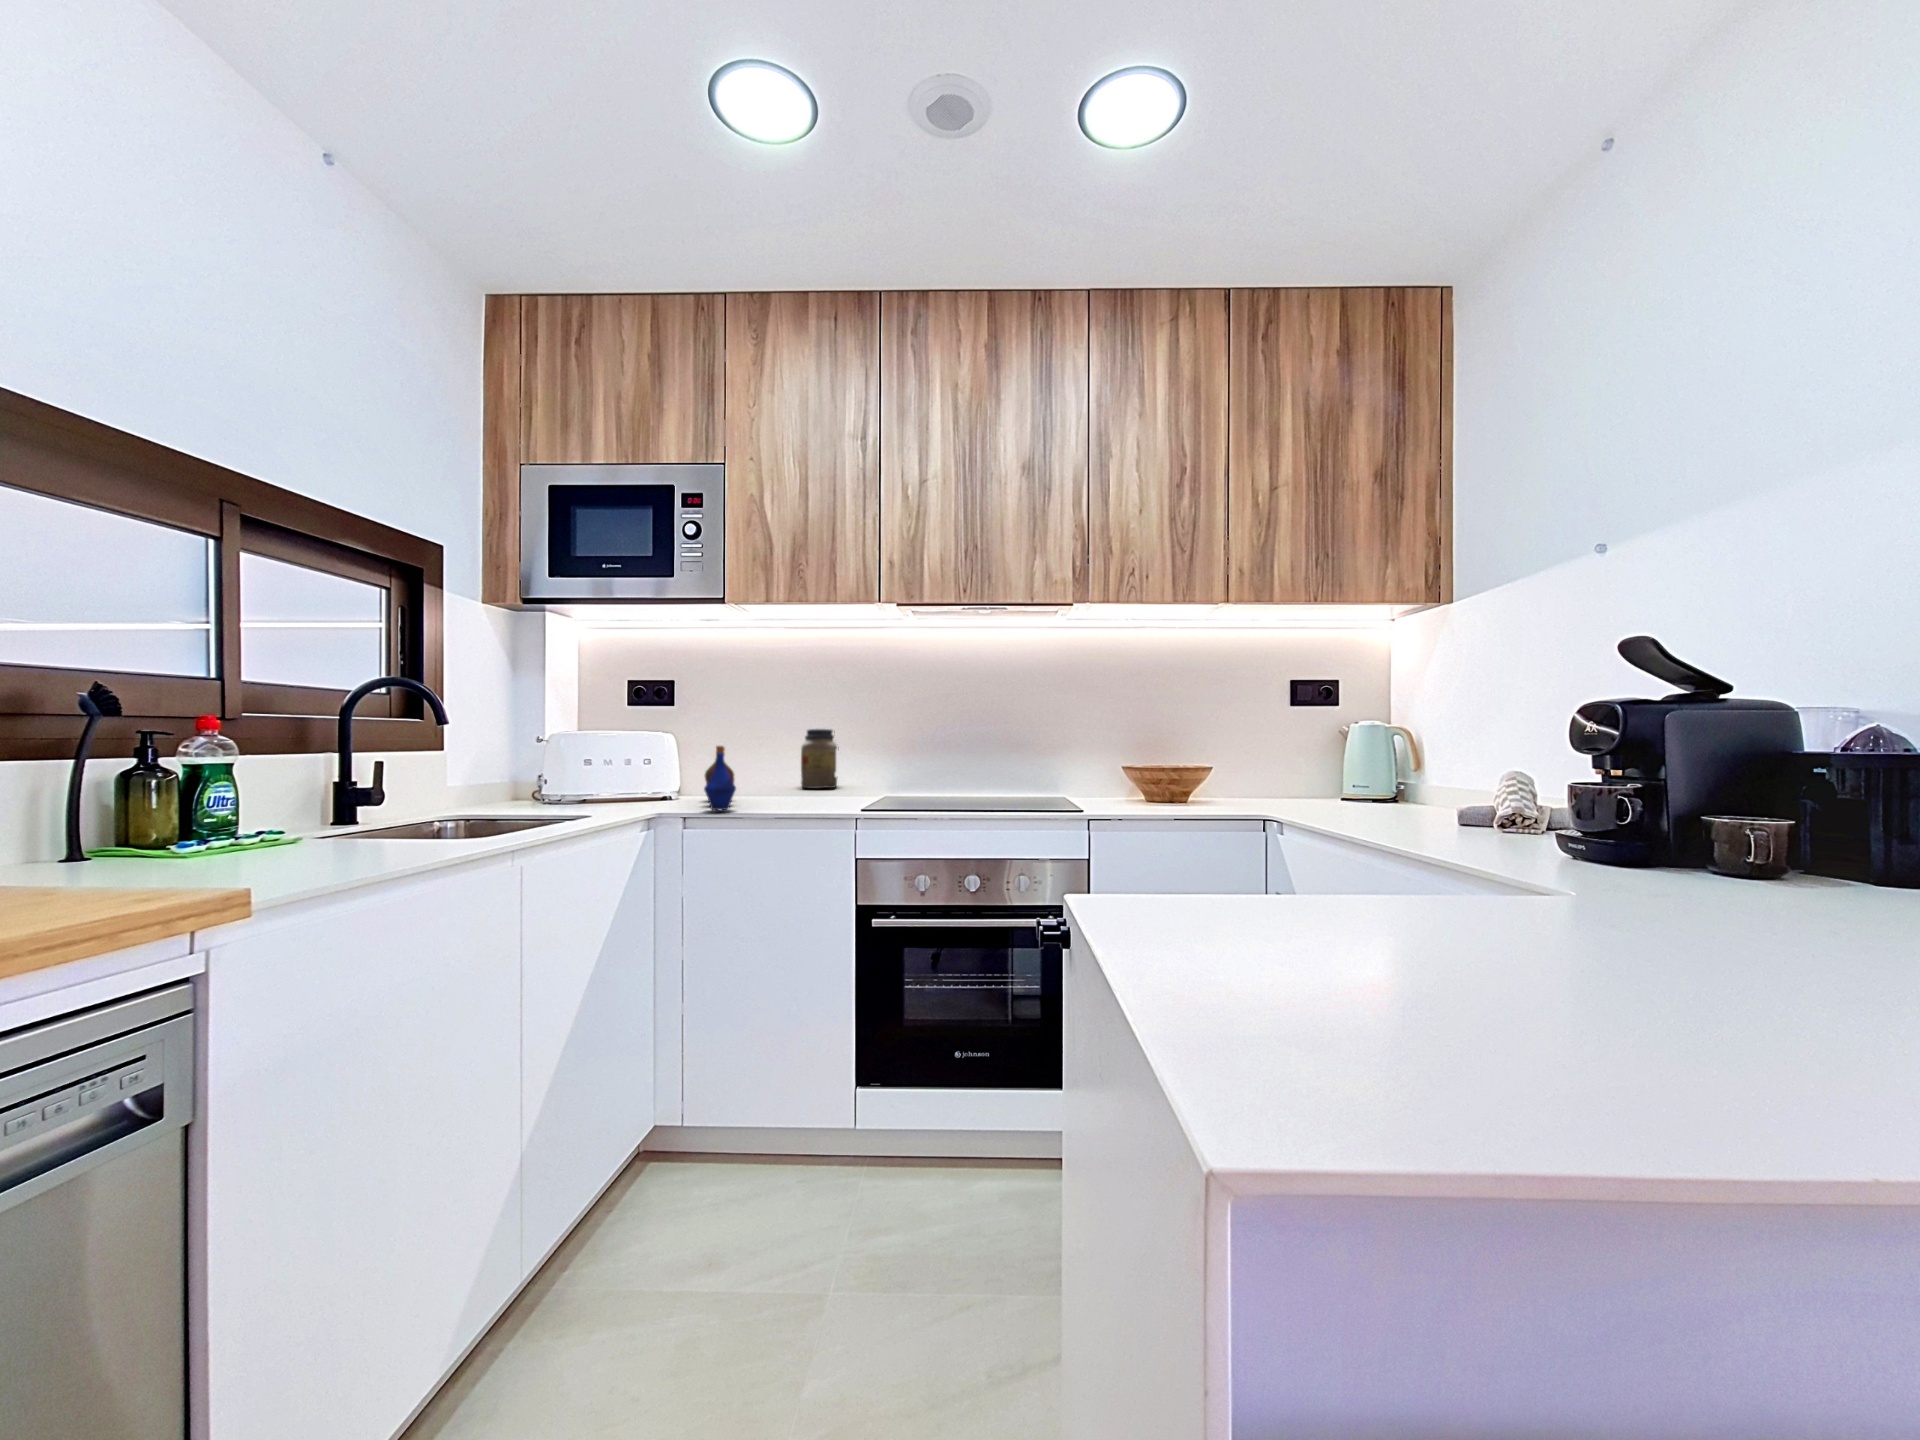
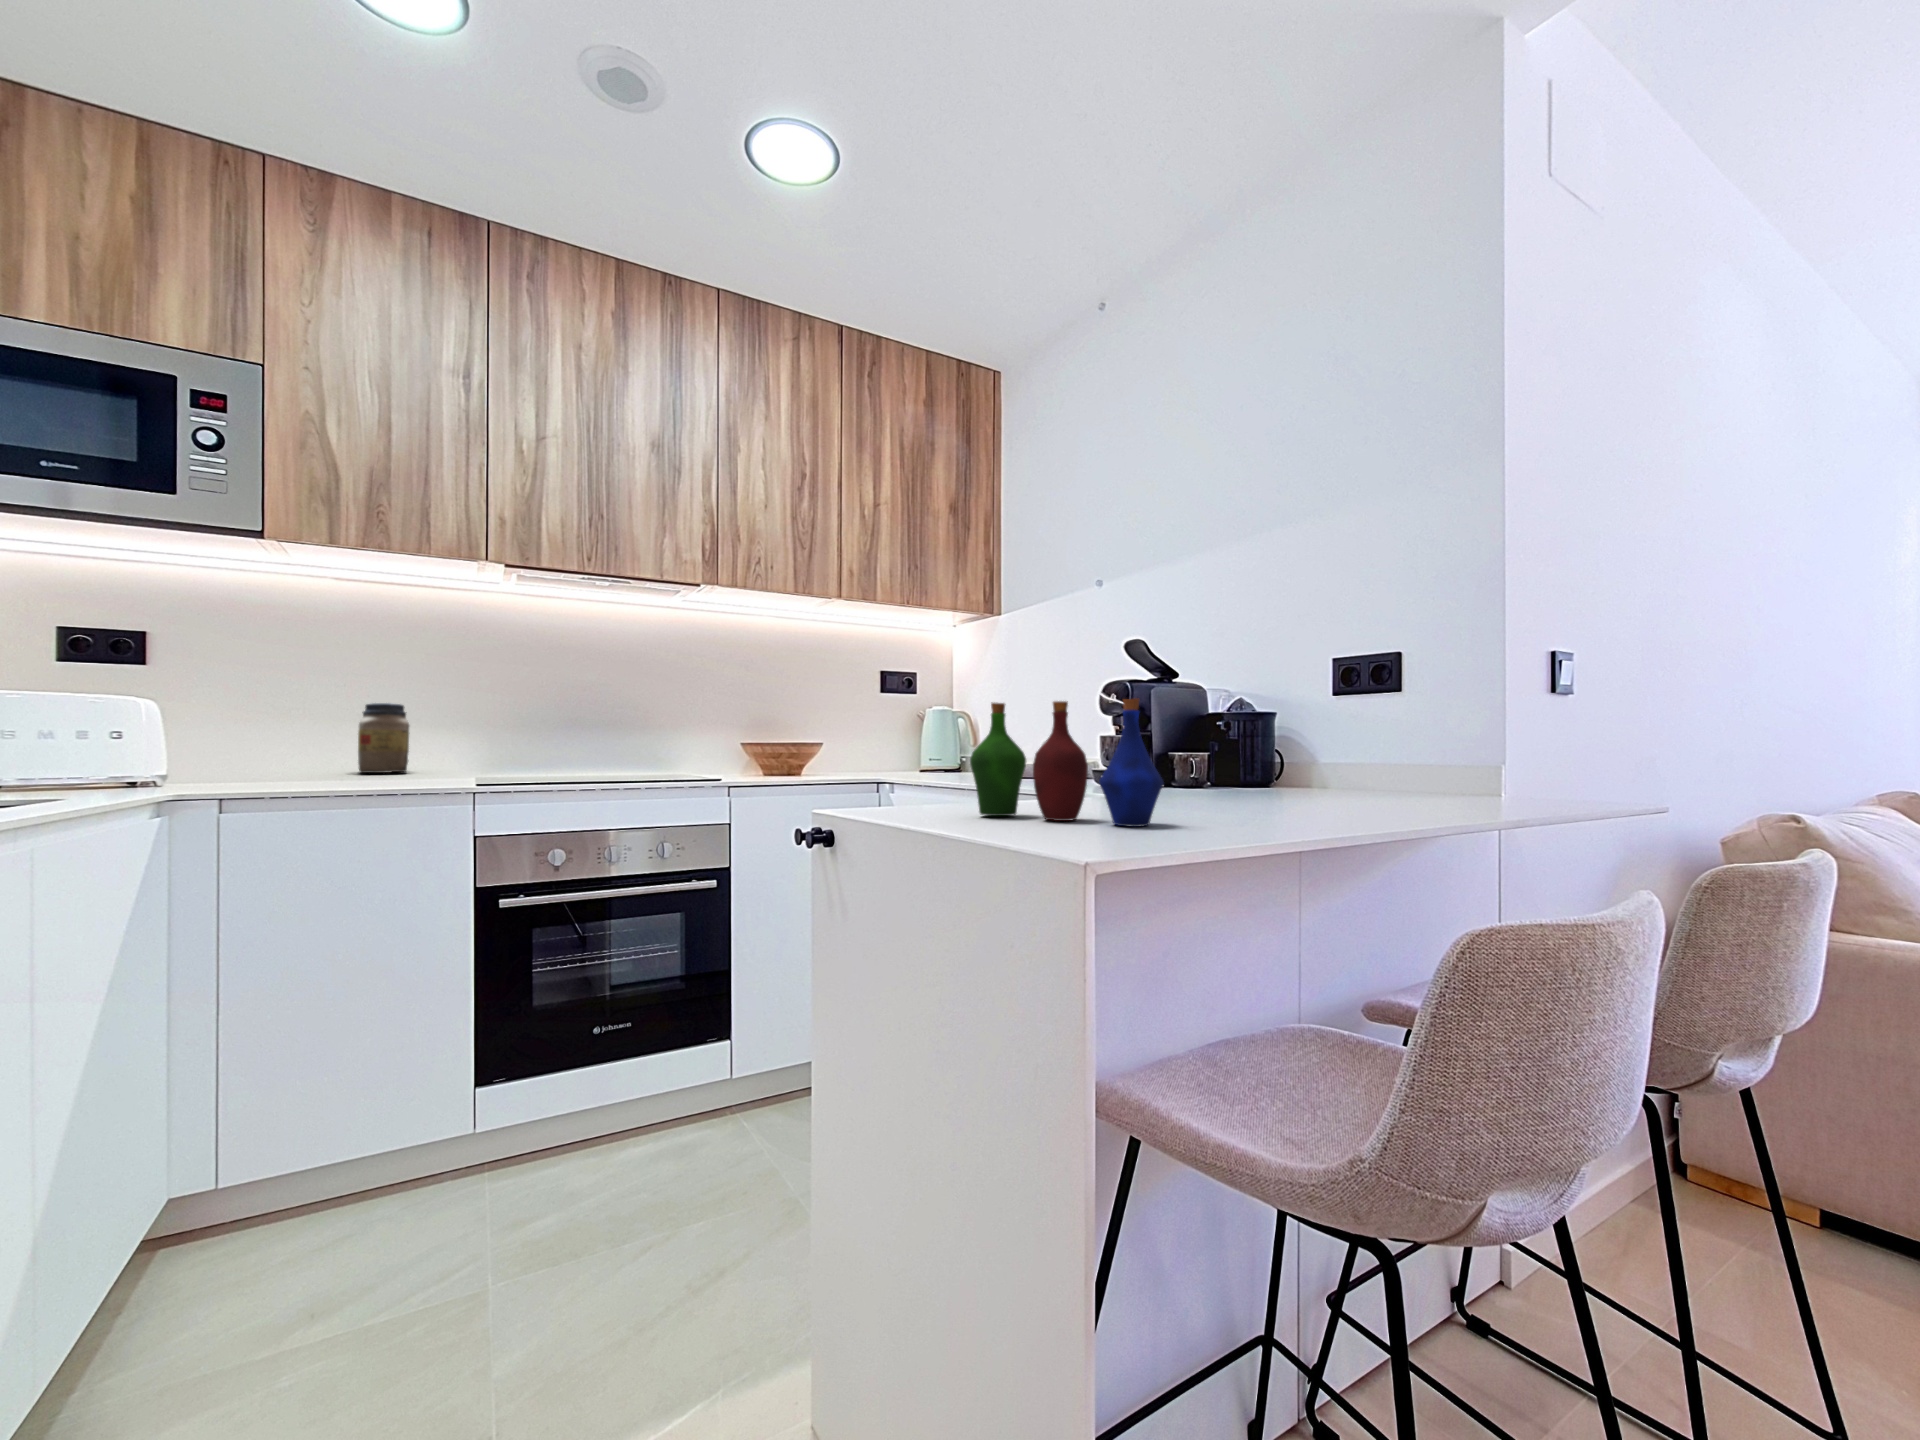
bottle: present [704,746,736,810] -> present [970,698,1164,827]

